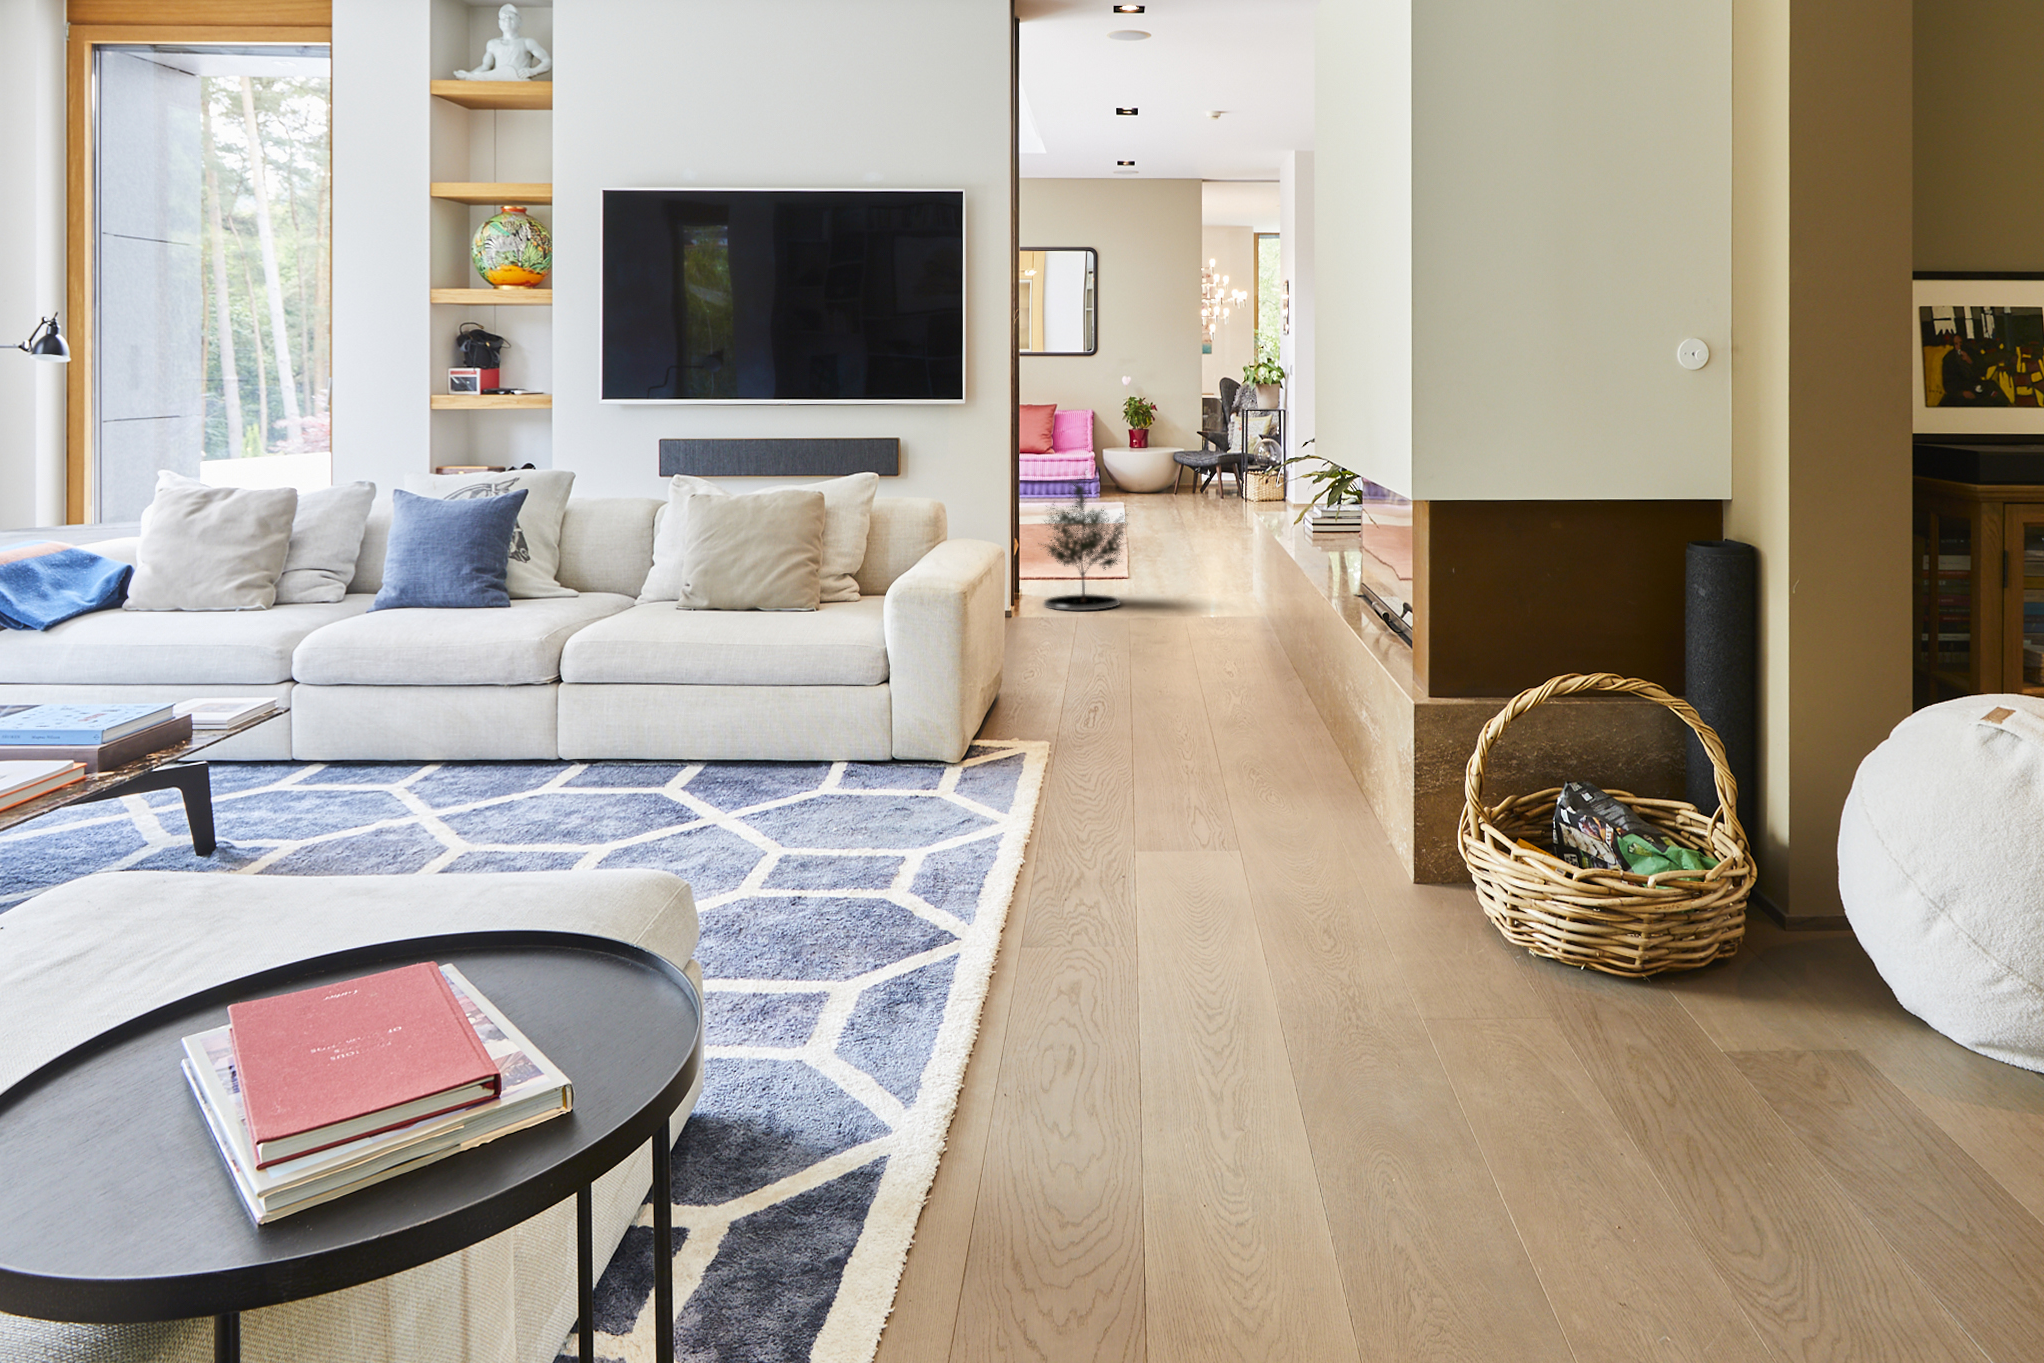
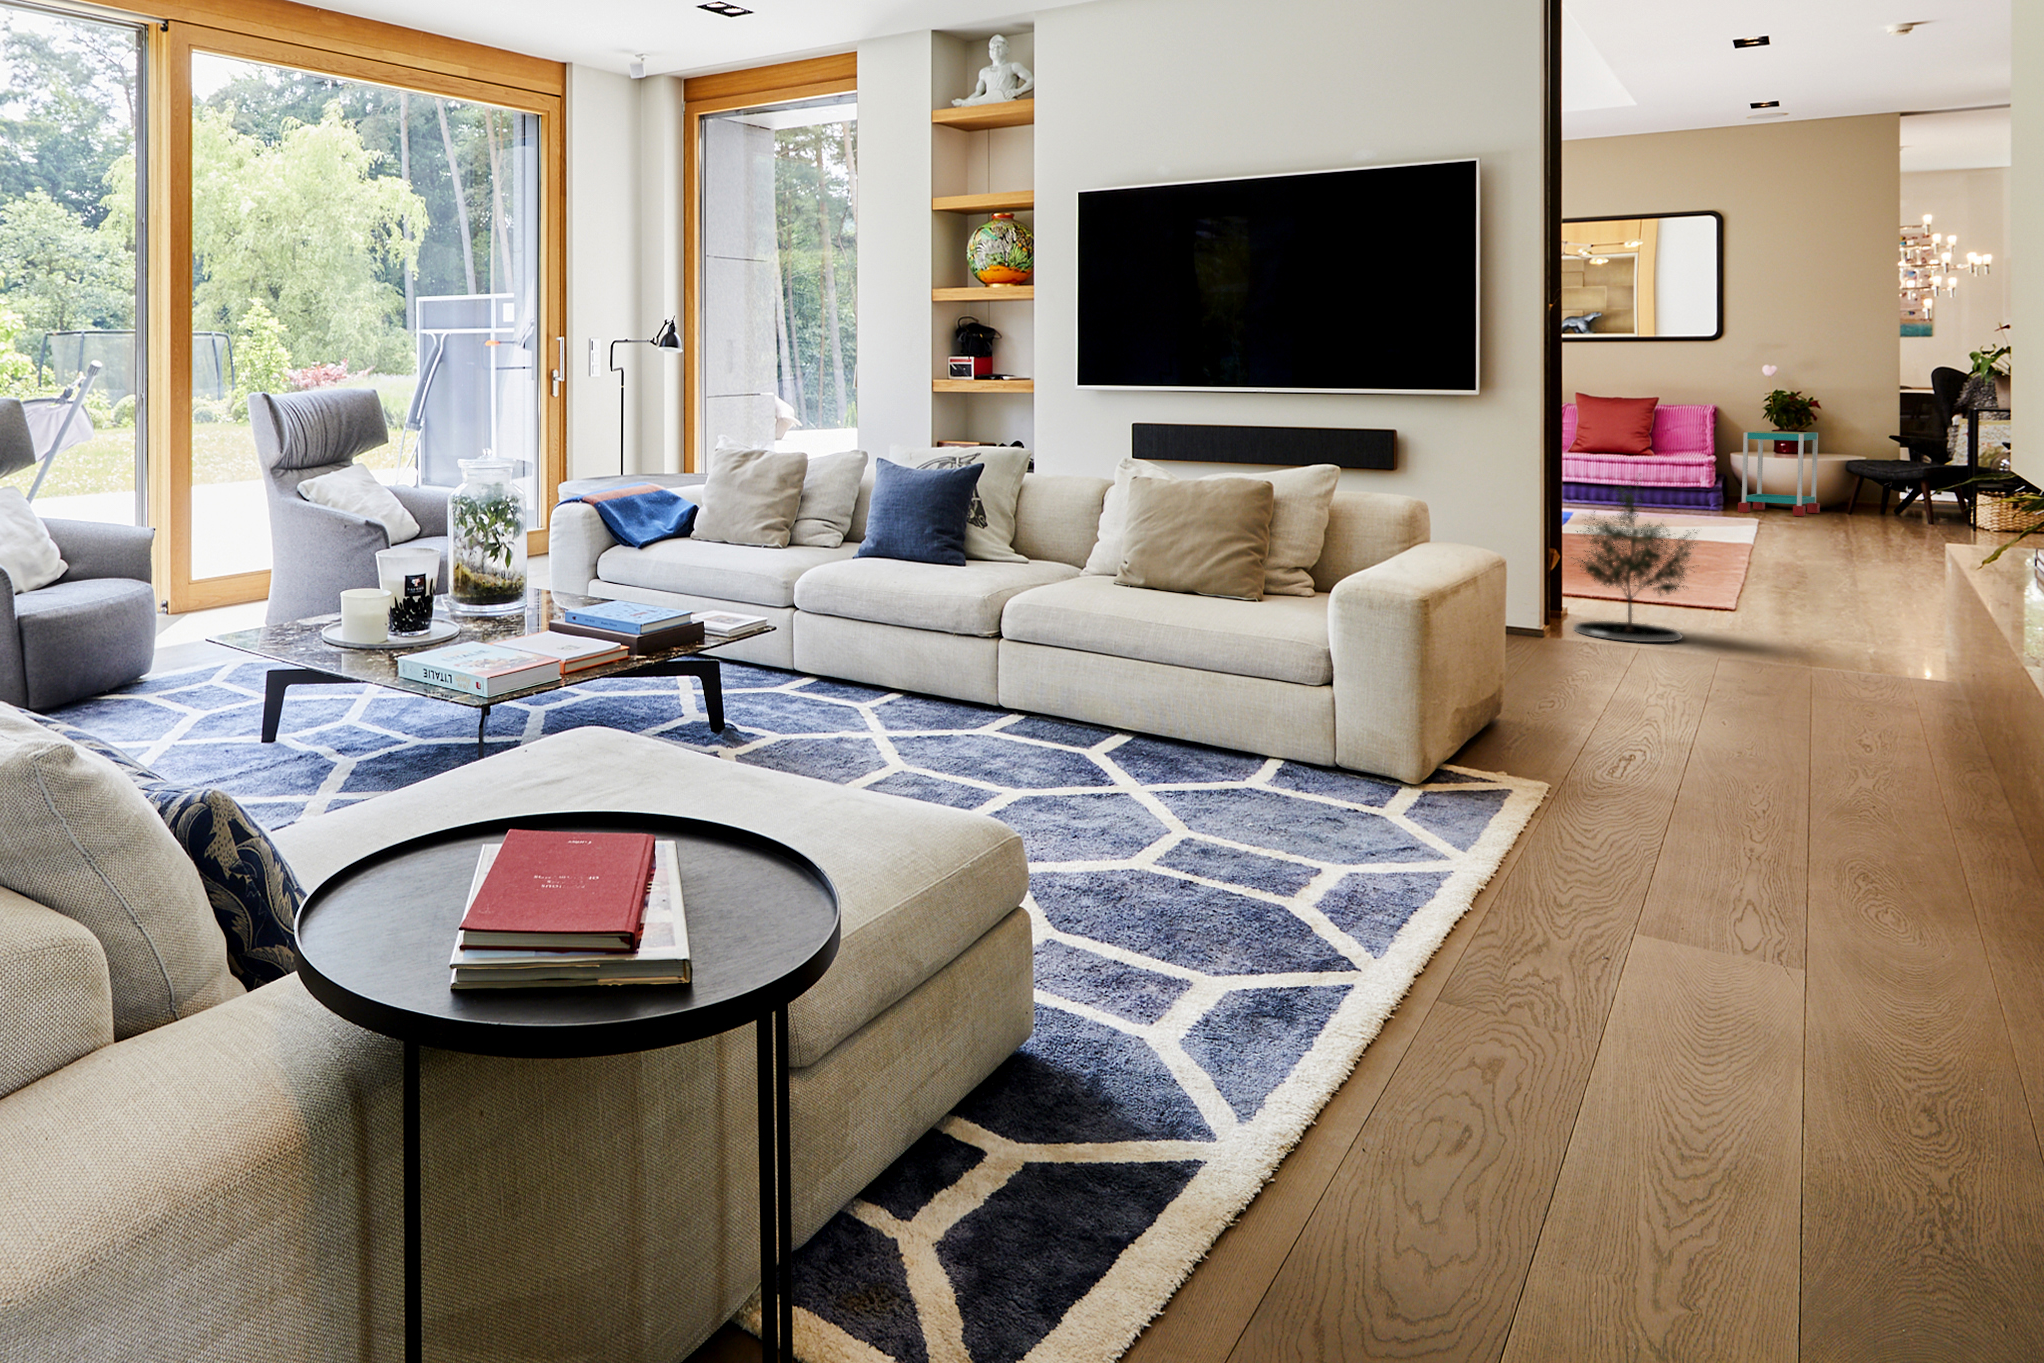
side table: none [1130,426,1181,494] -> present [1738,431,1820,516]

